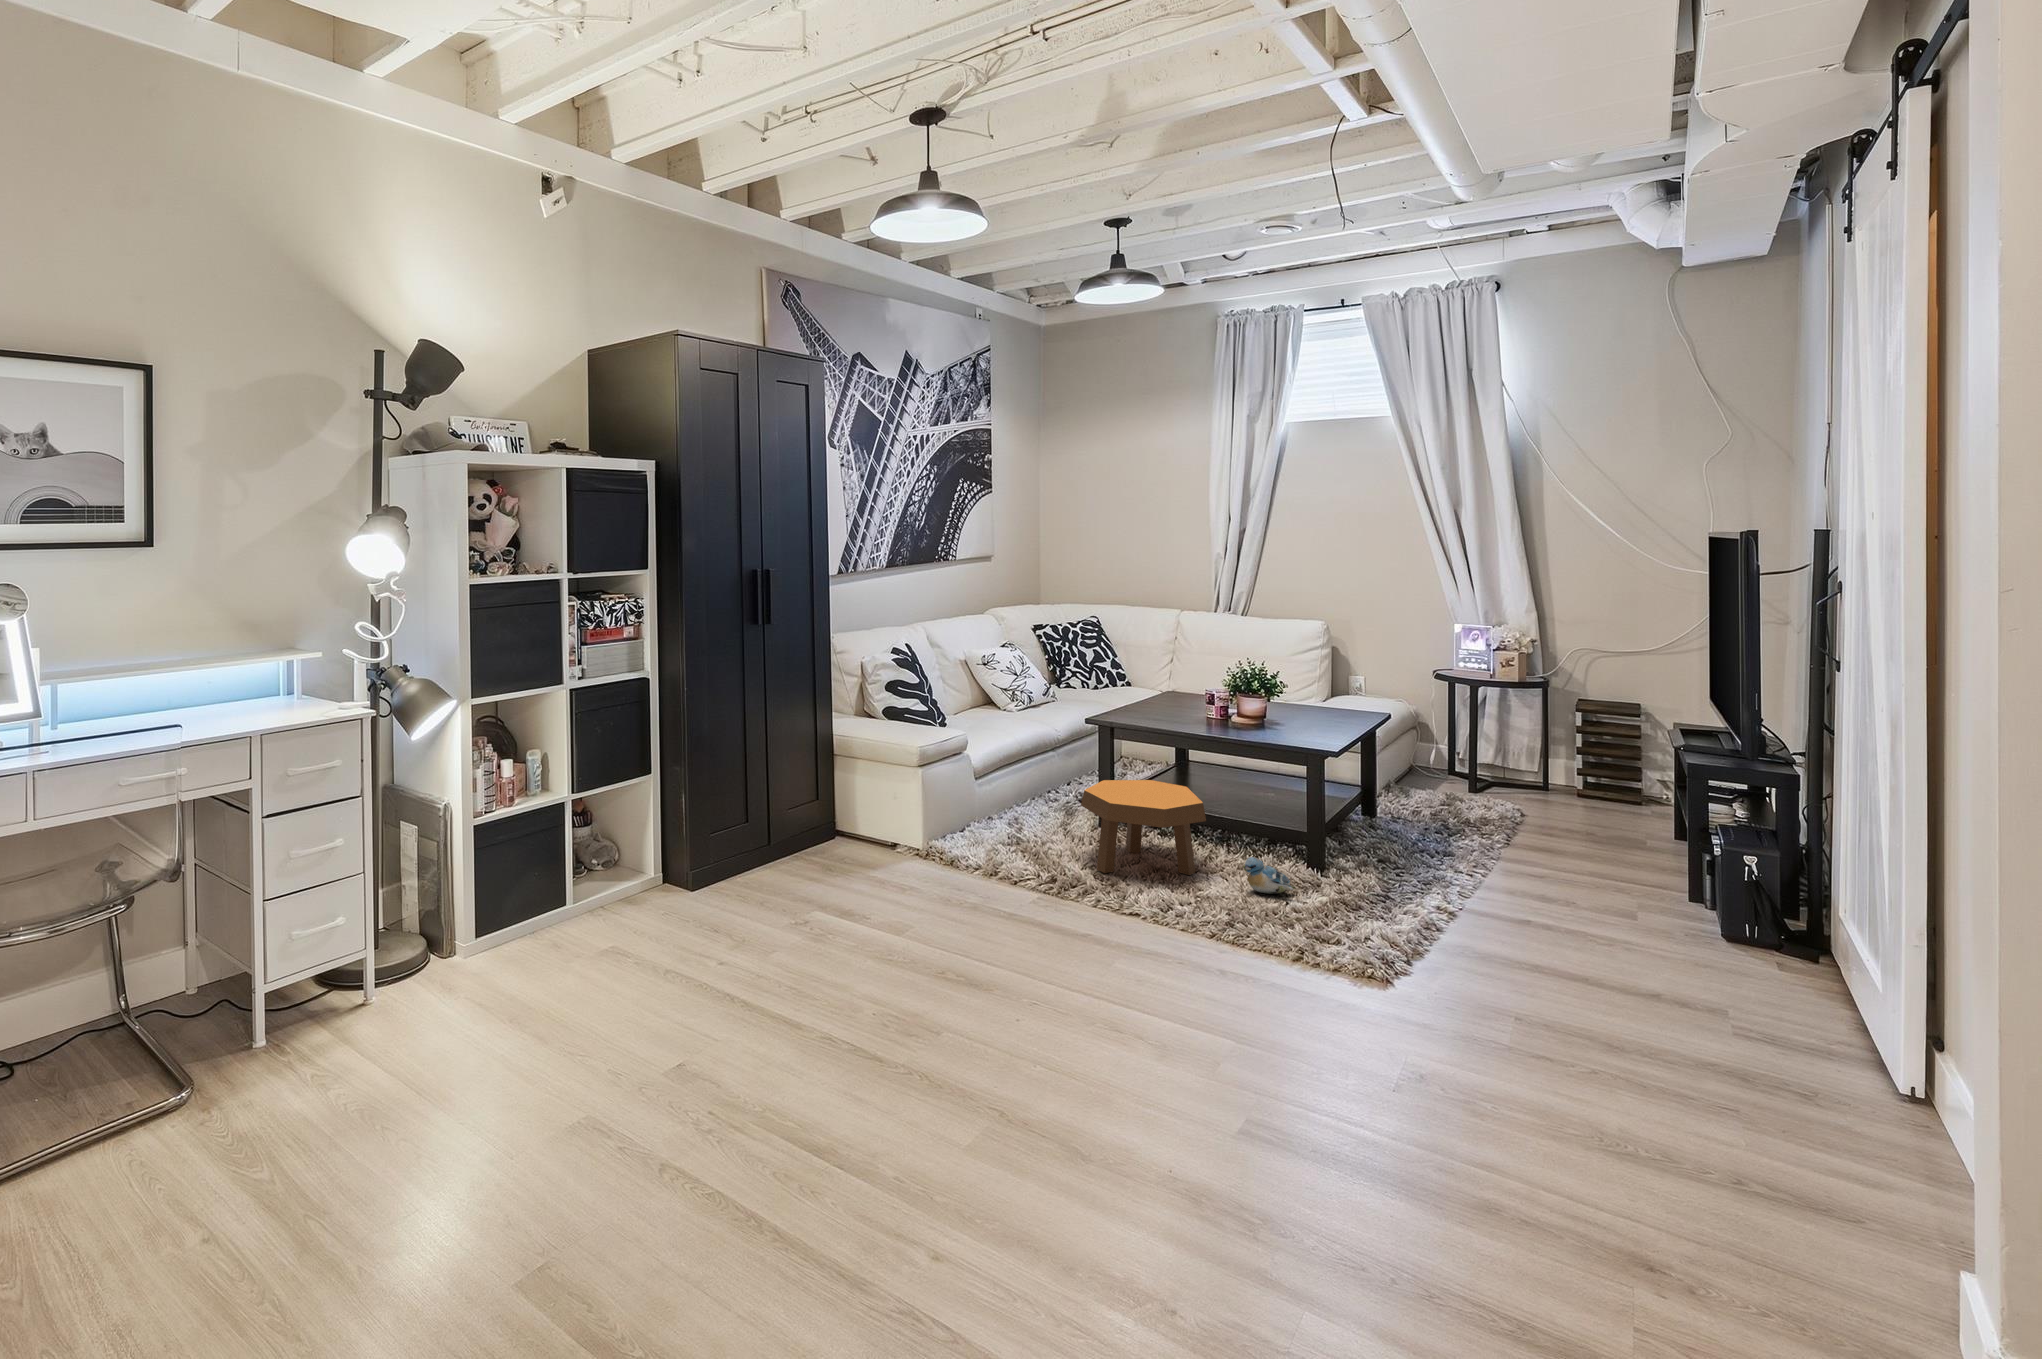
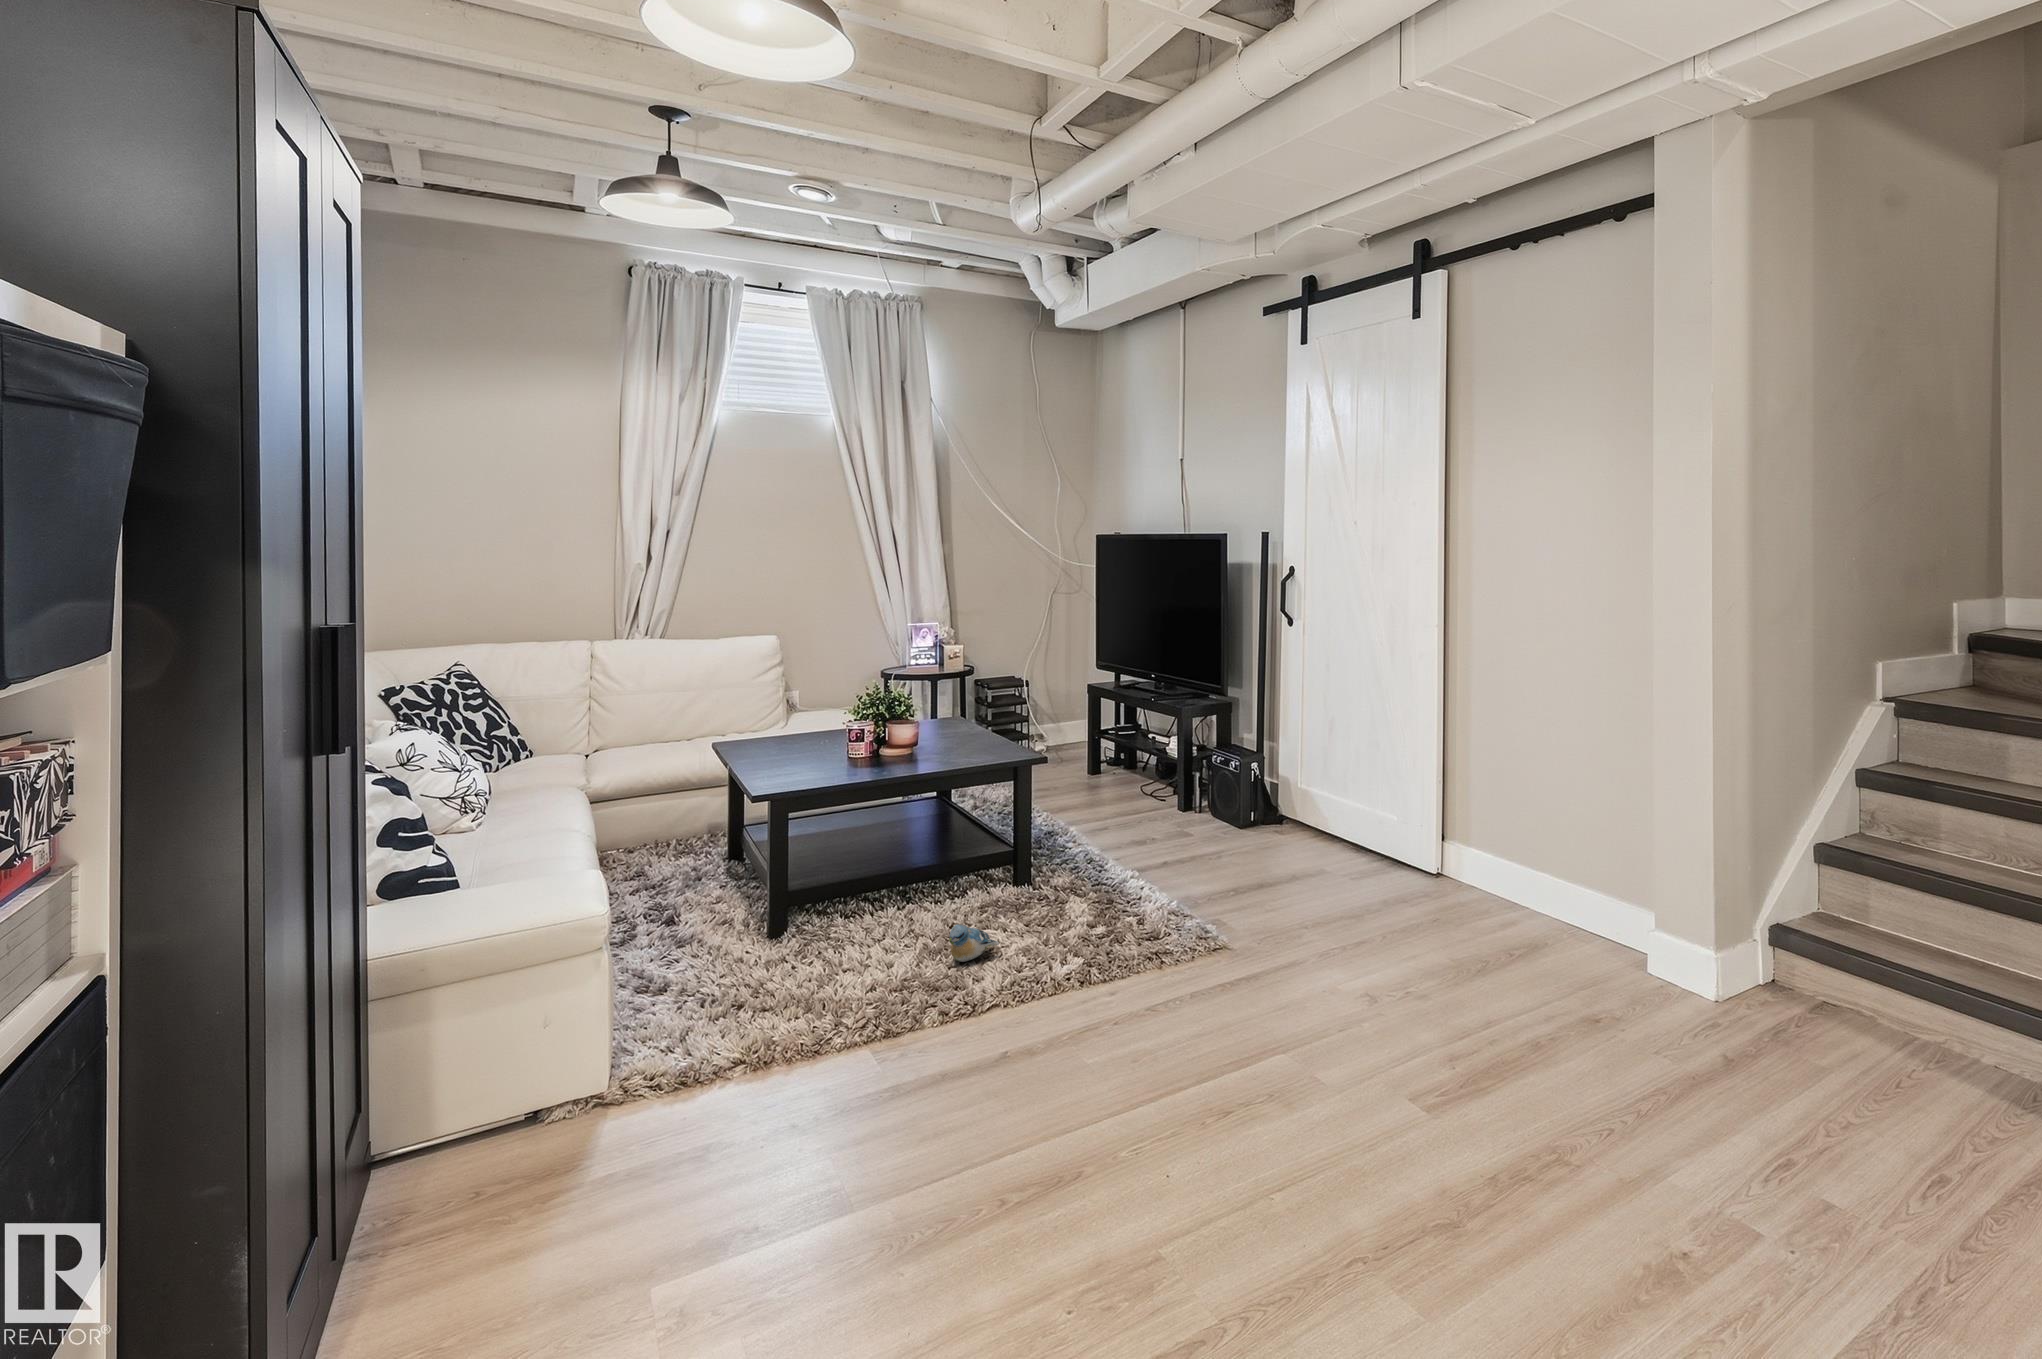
footstool: present [1081,780,1206,875] -> none [731,868,896,1023]

